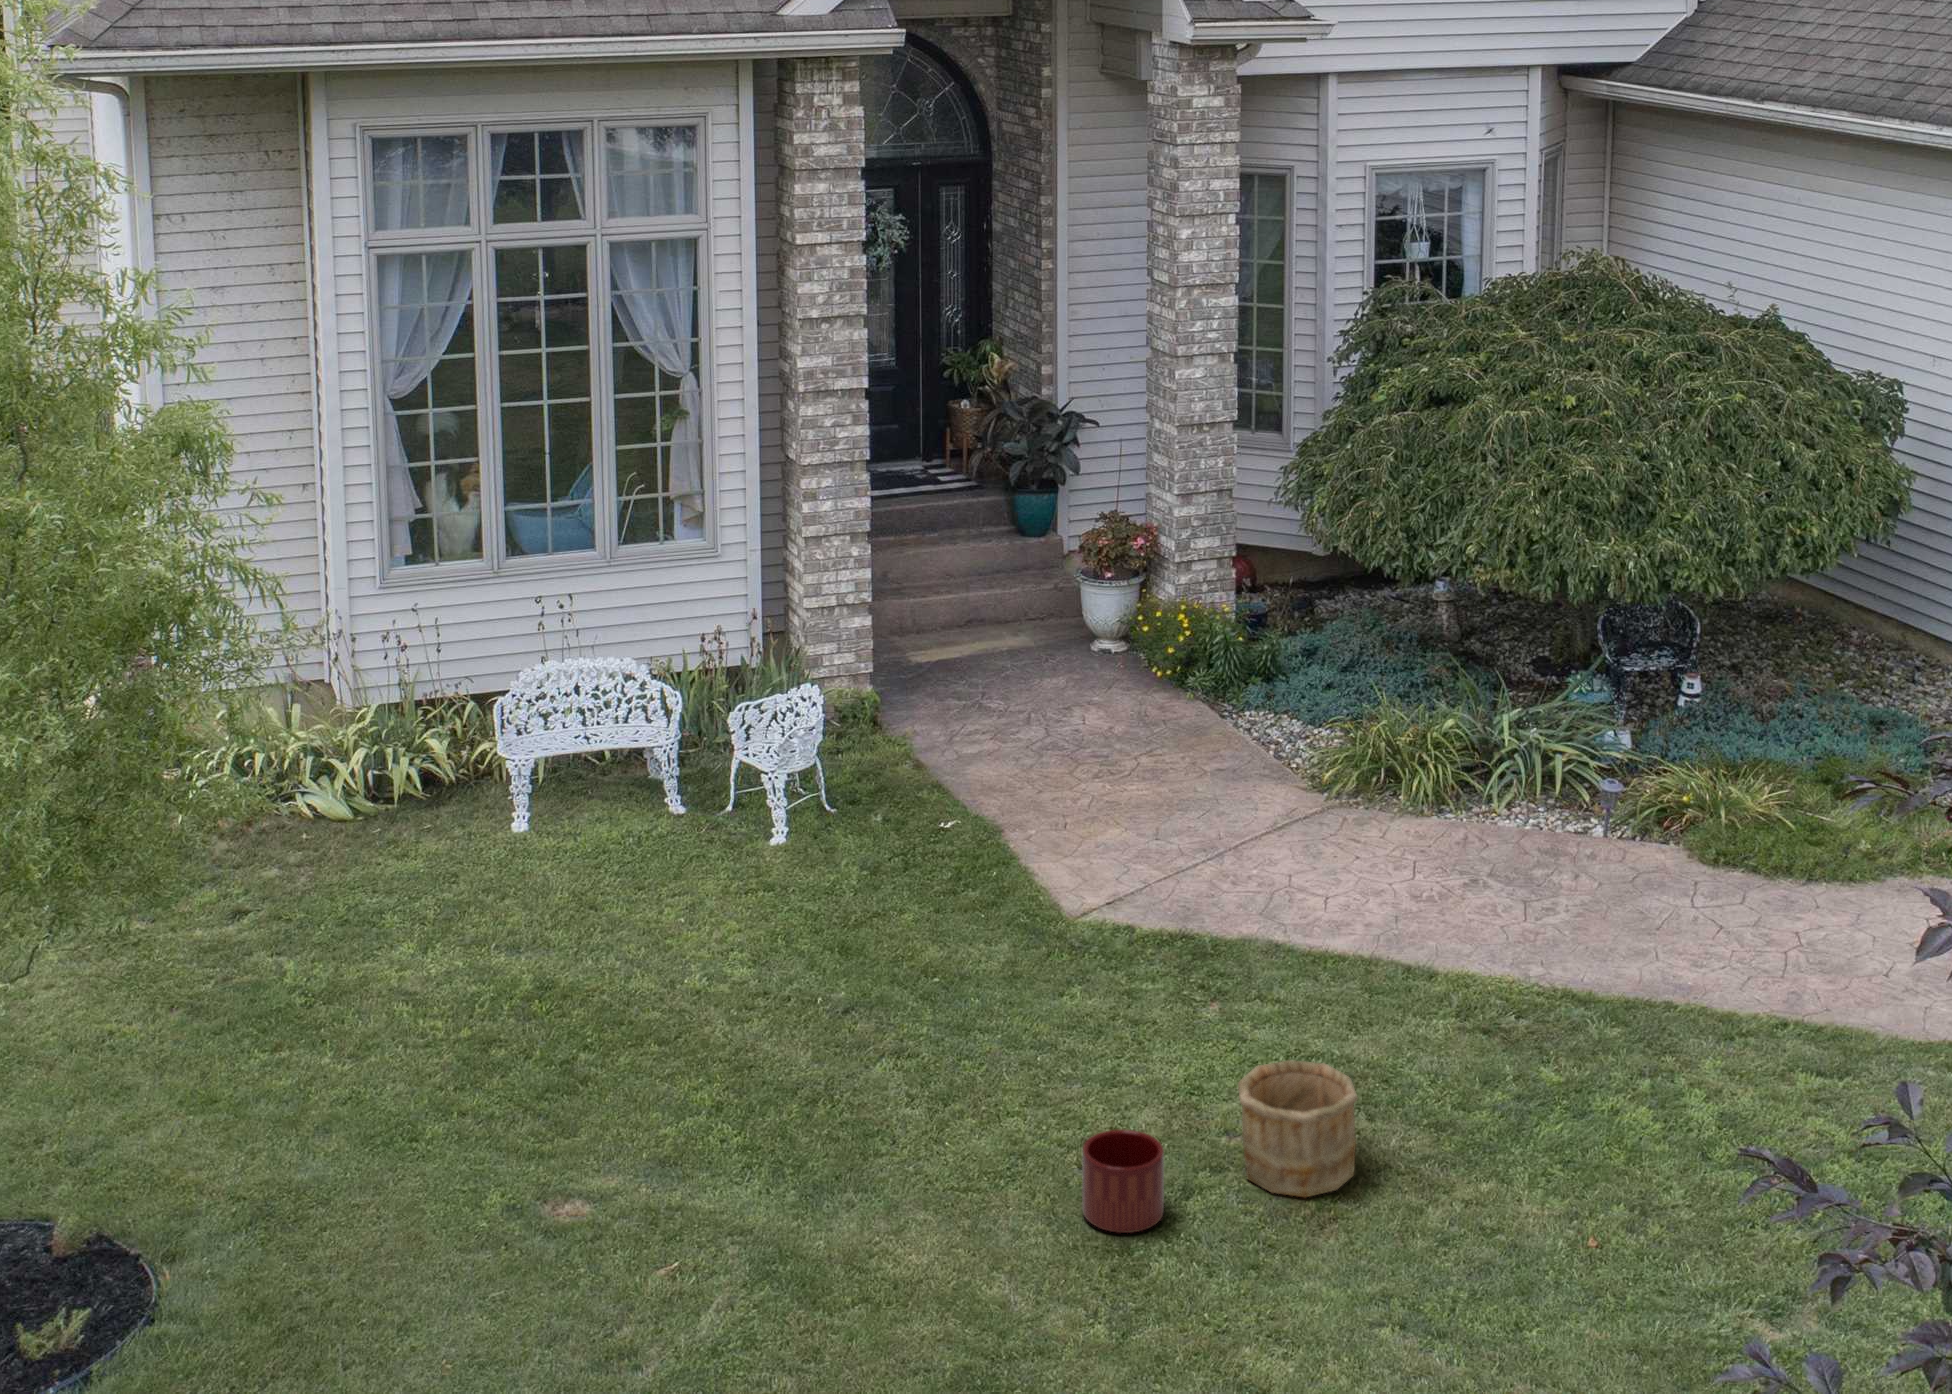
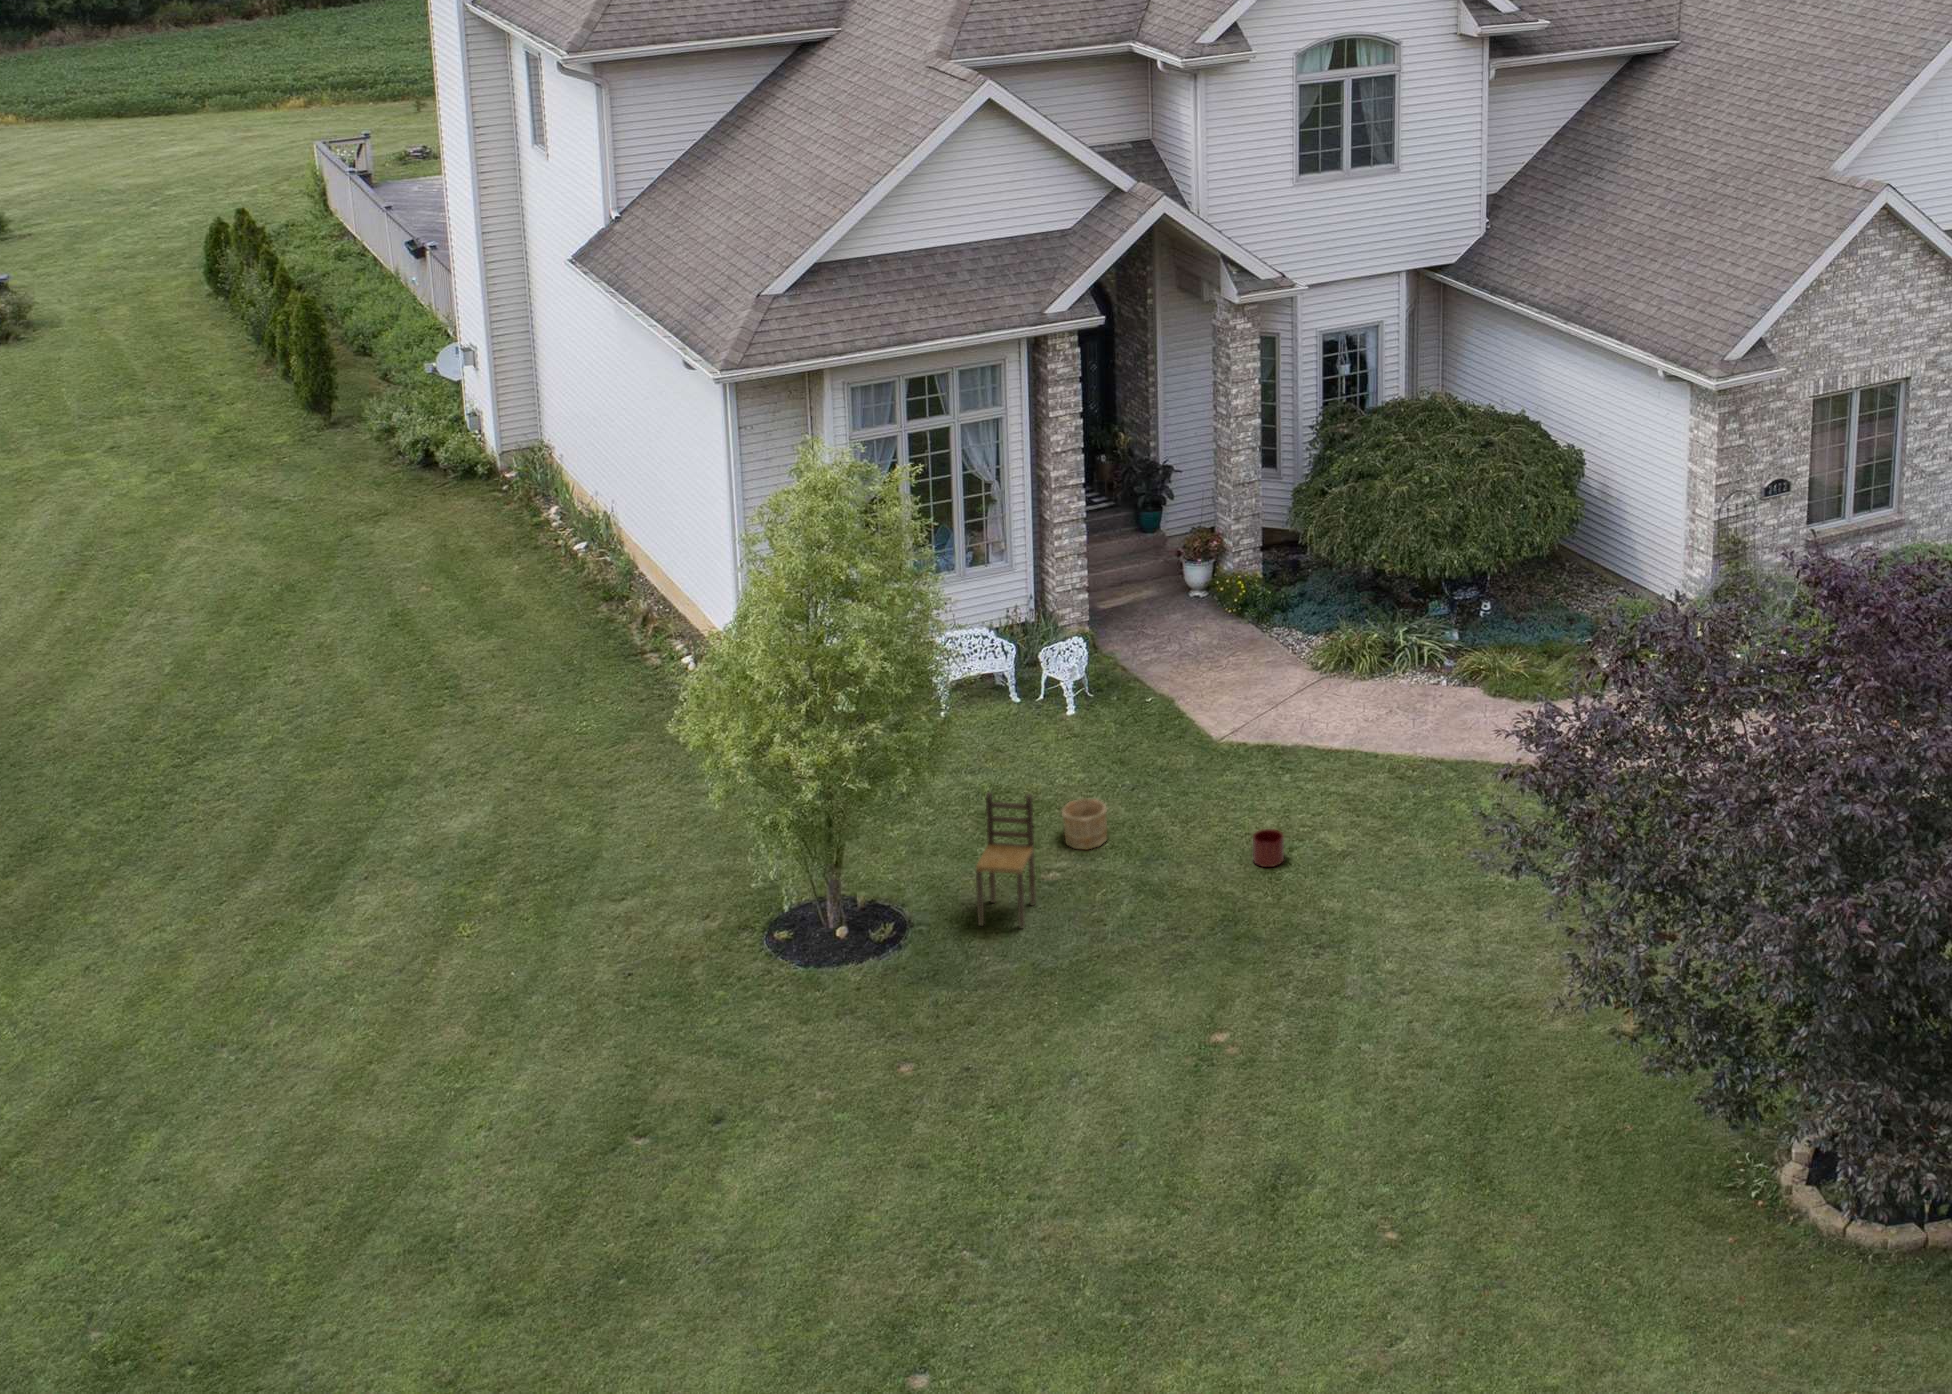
chair: none [308,970,494,1349] -> present [976,793,1036,928]
wooden bucket: present [1238,1060,1358,1197] -> present [1061,799,1107,849]

